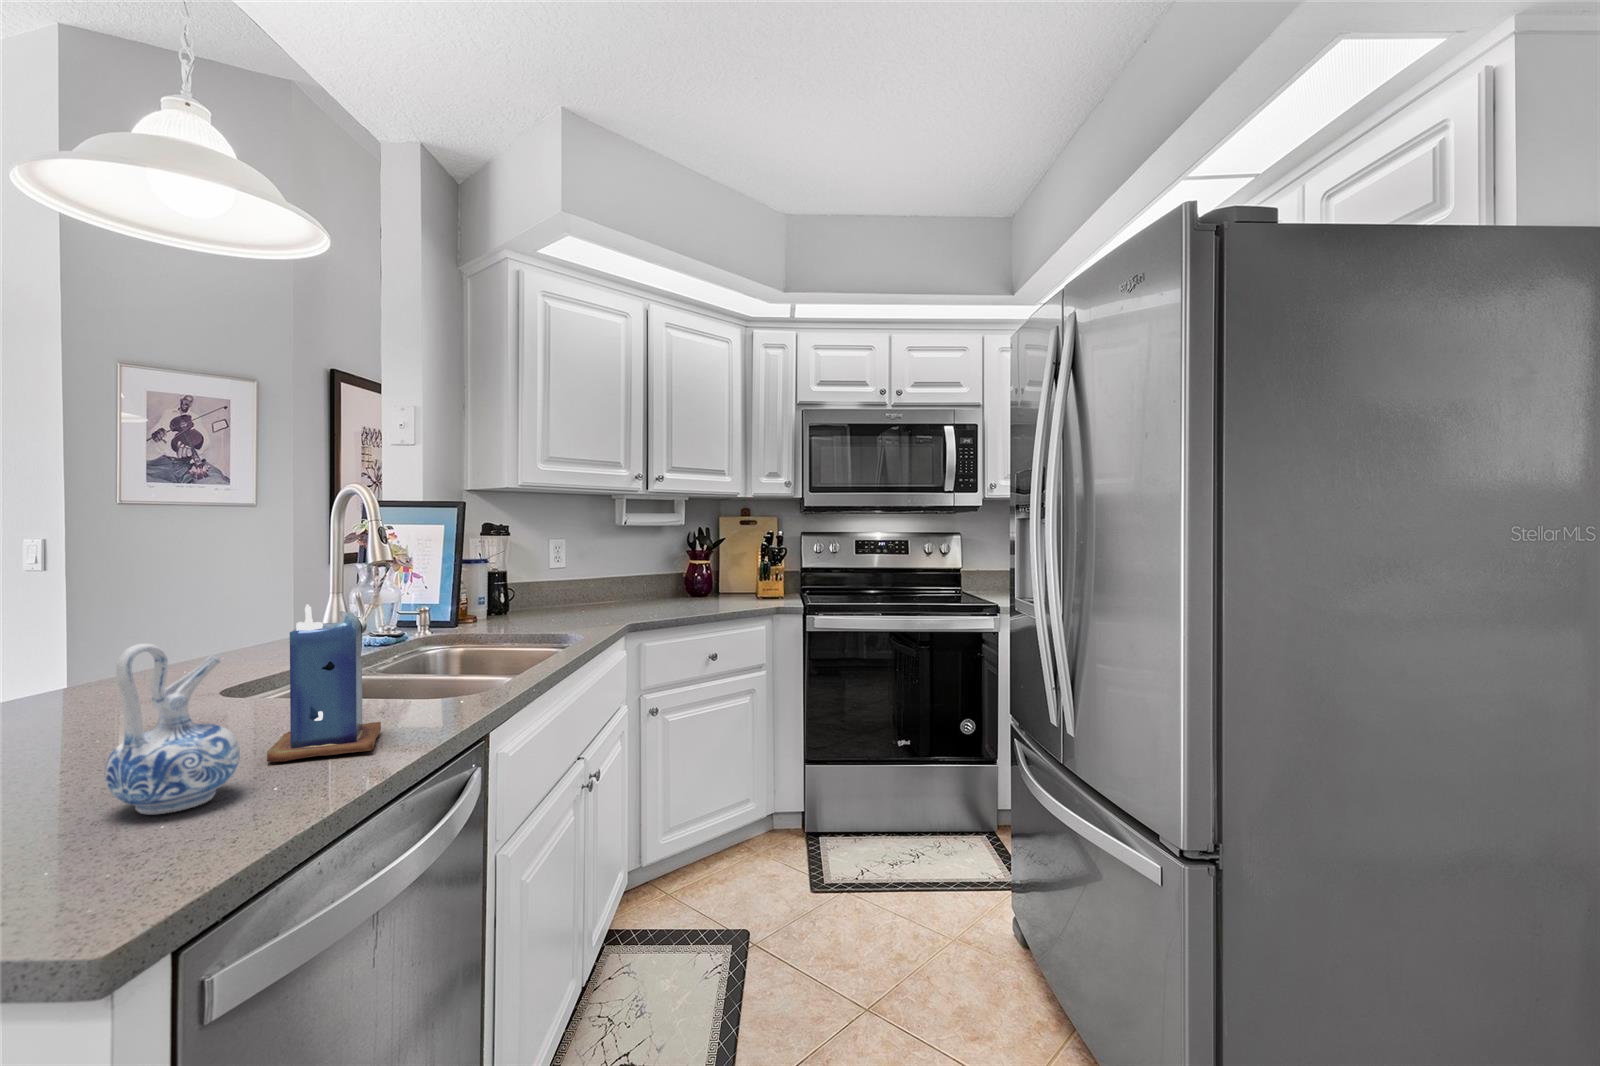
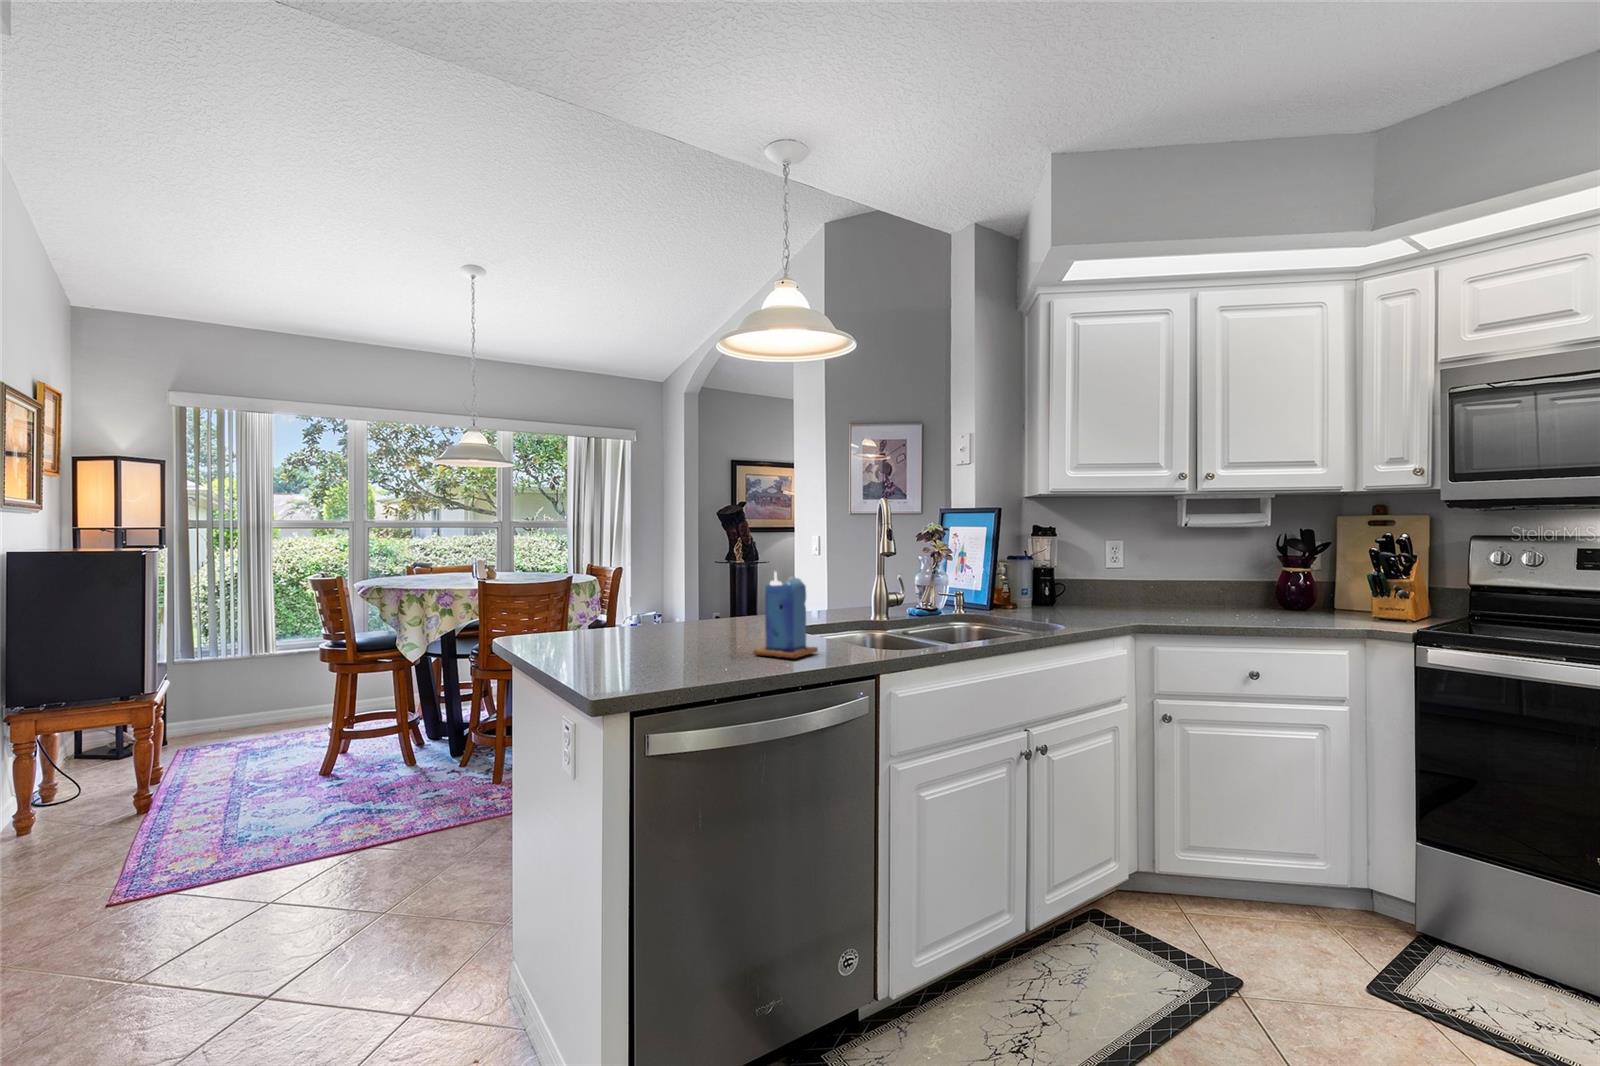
ceramic pitcher: present [105,644,240,814] -> none [680,581,727,662]

